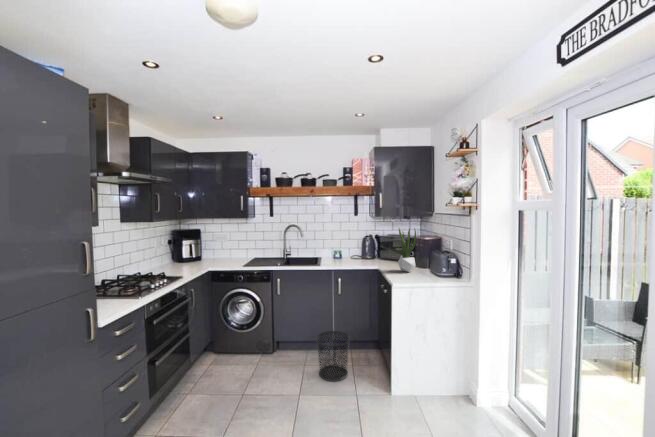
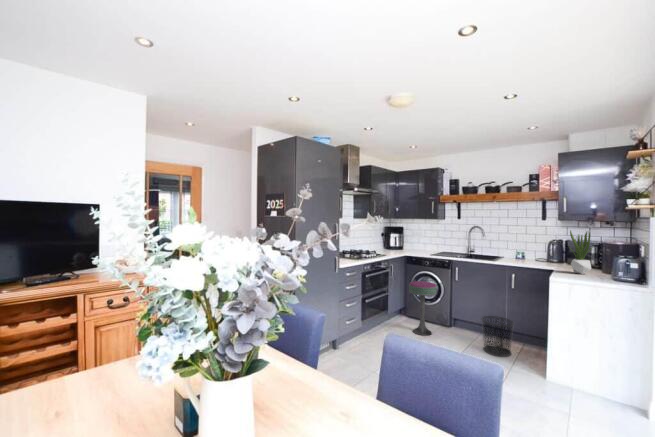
bar stool: none [220,304,259,381] -> present [409,281,437,335]

